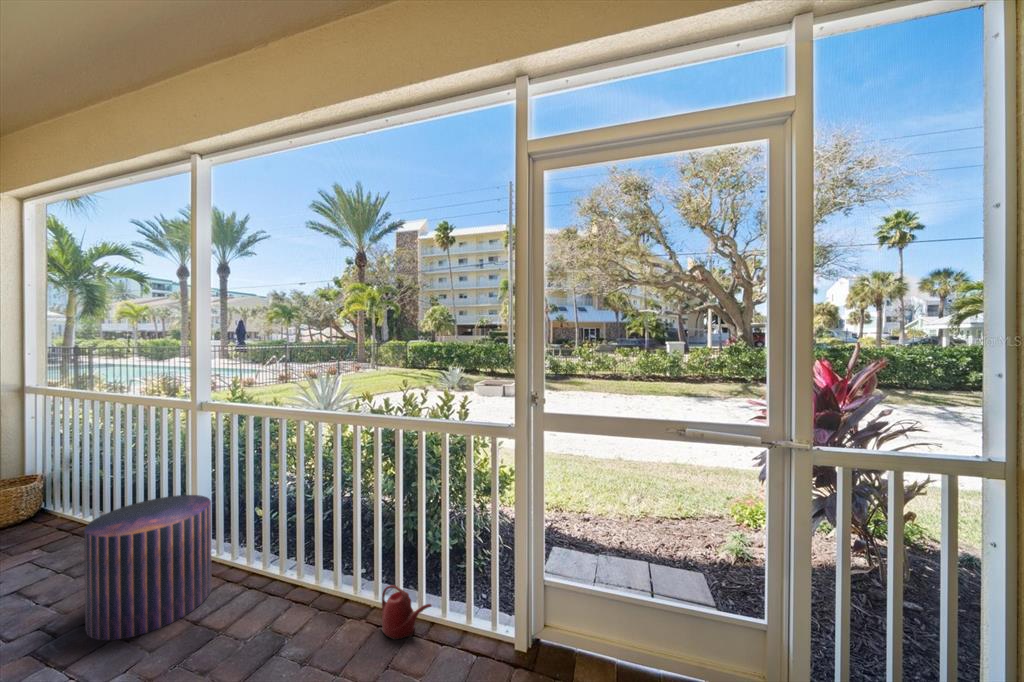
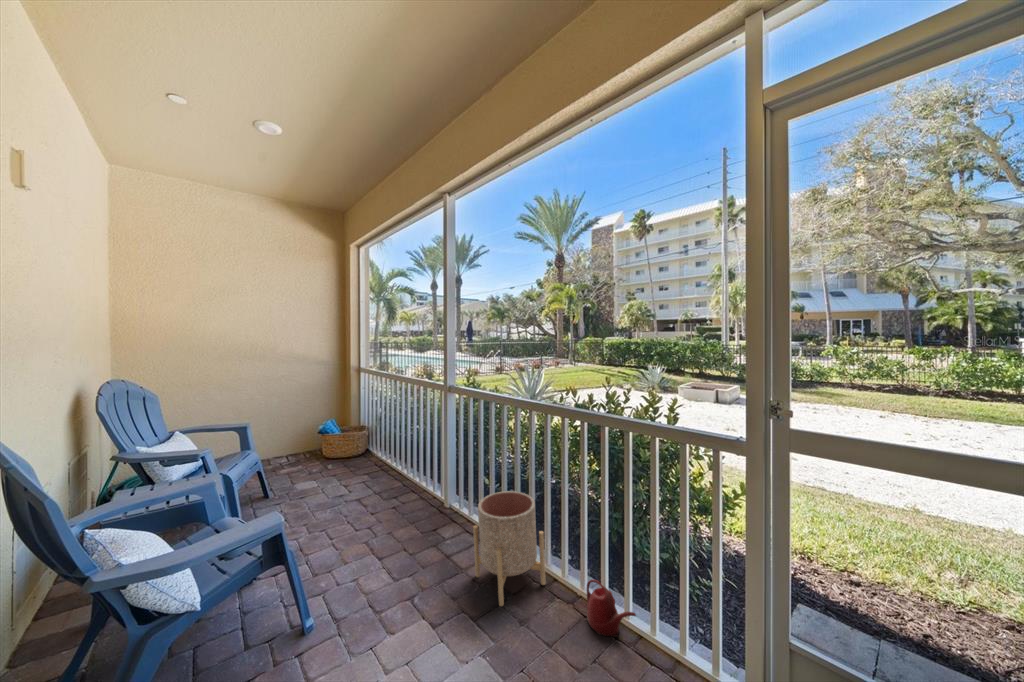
pouf: present [84,495,212,640] -> none [382,459,457,561]
planter: none [240,514,334,649] -> present [473,491,546,606]

